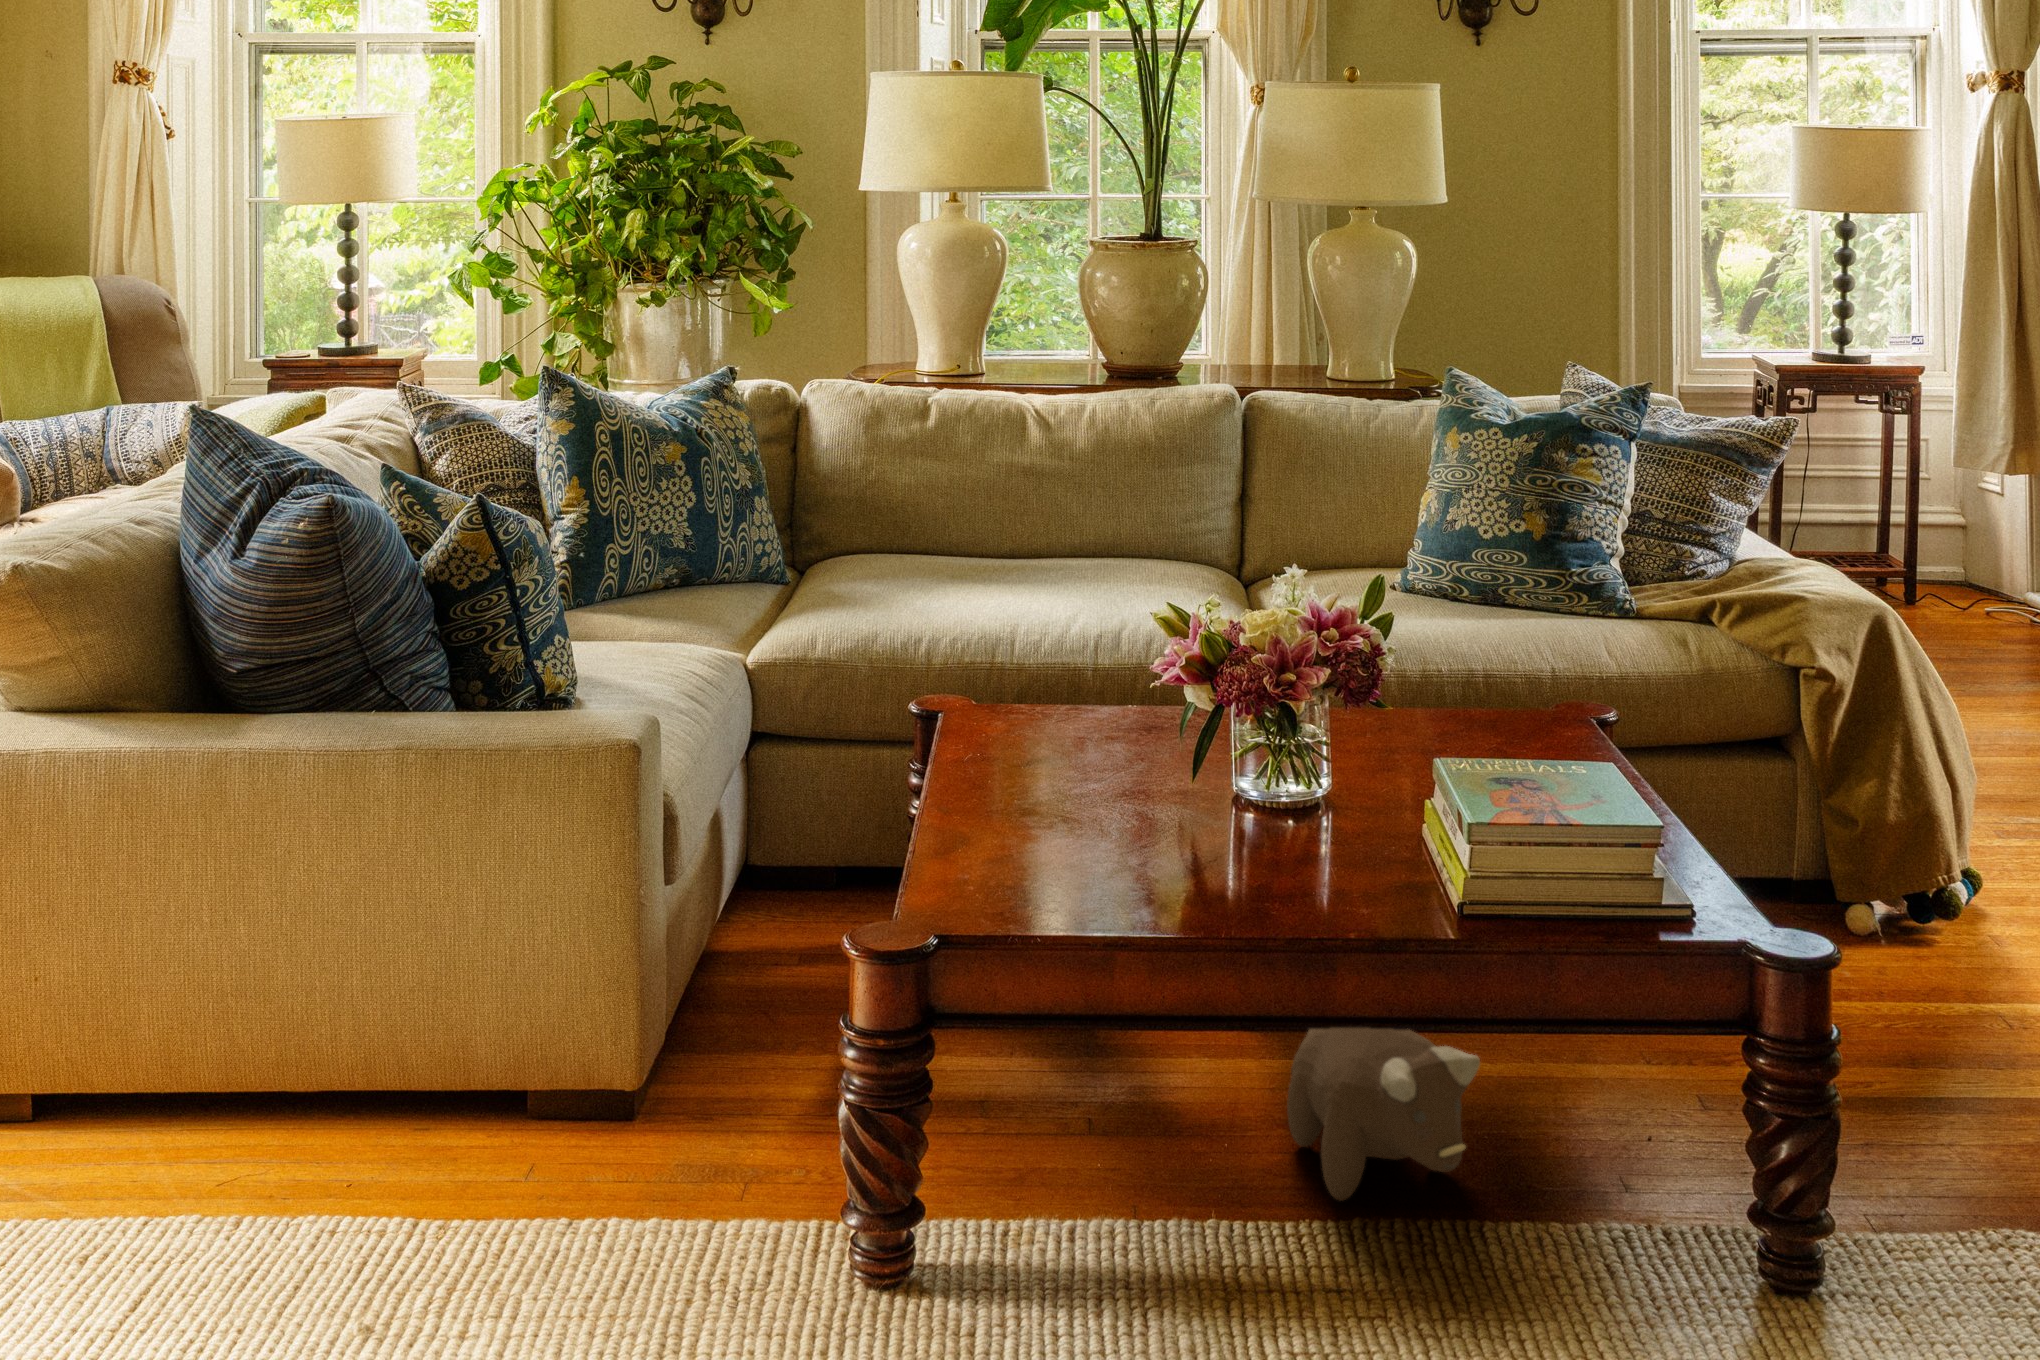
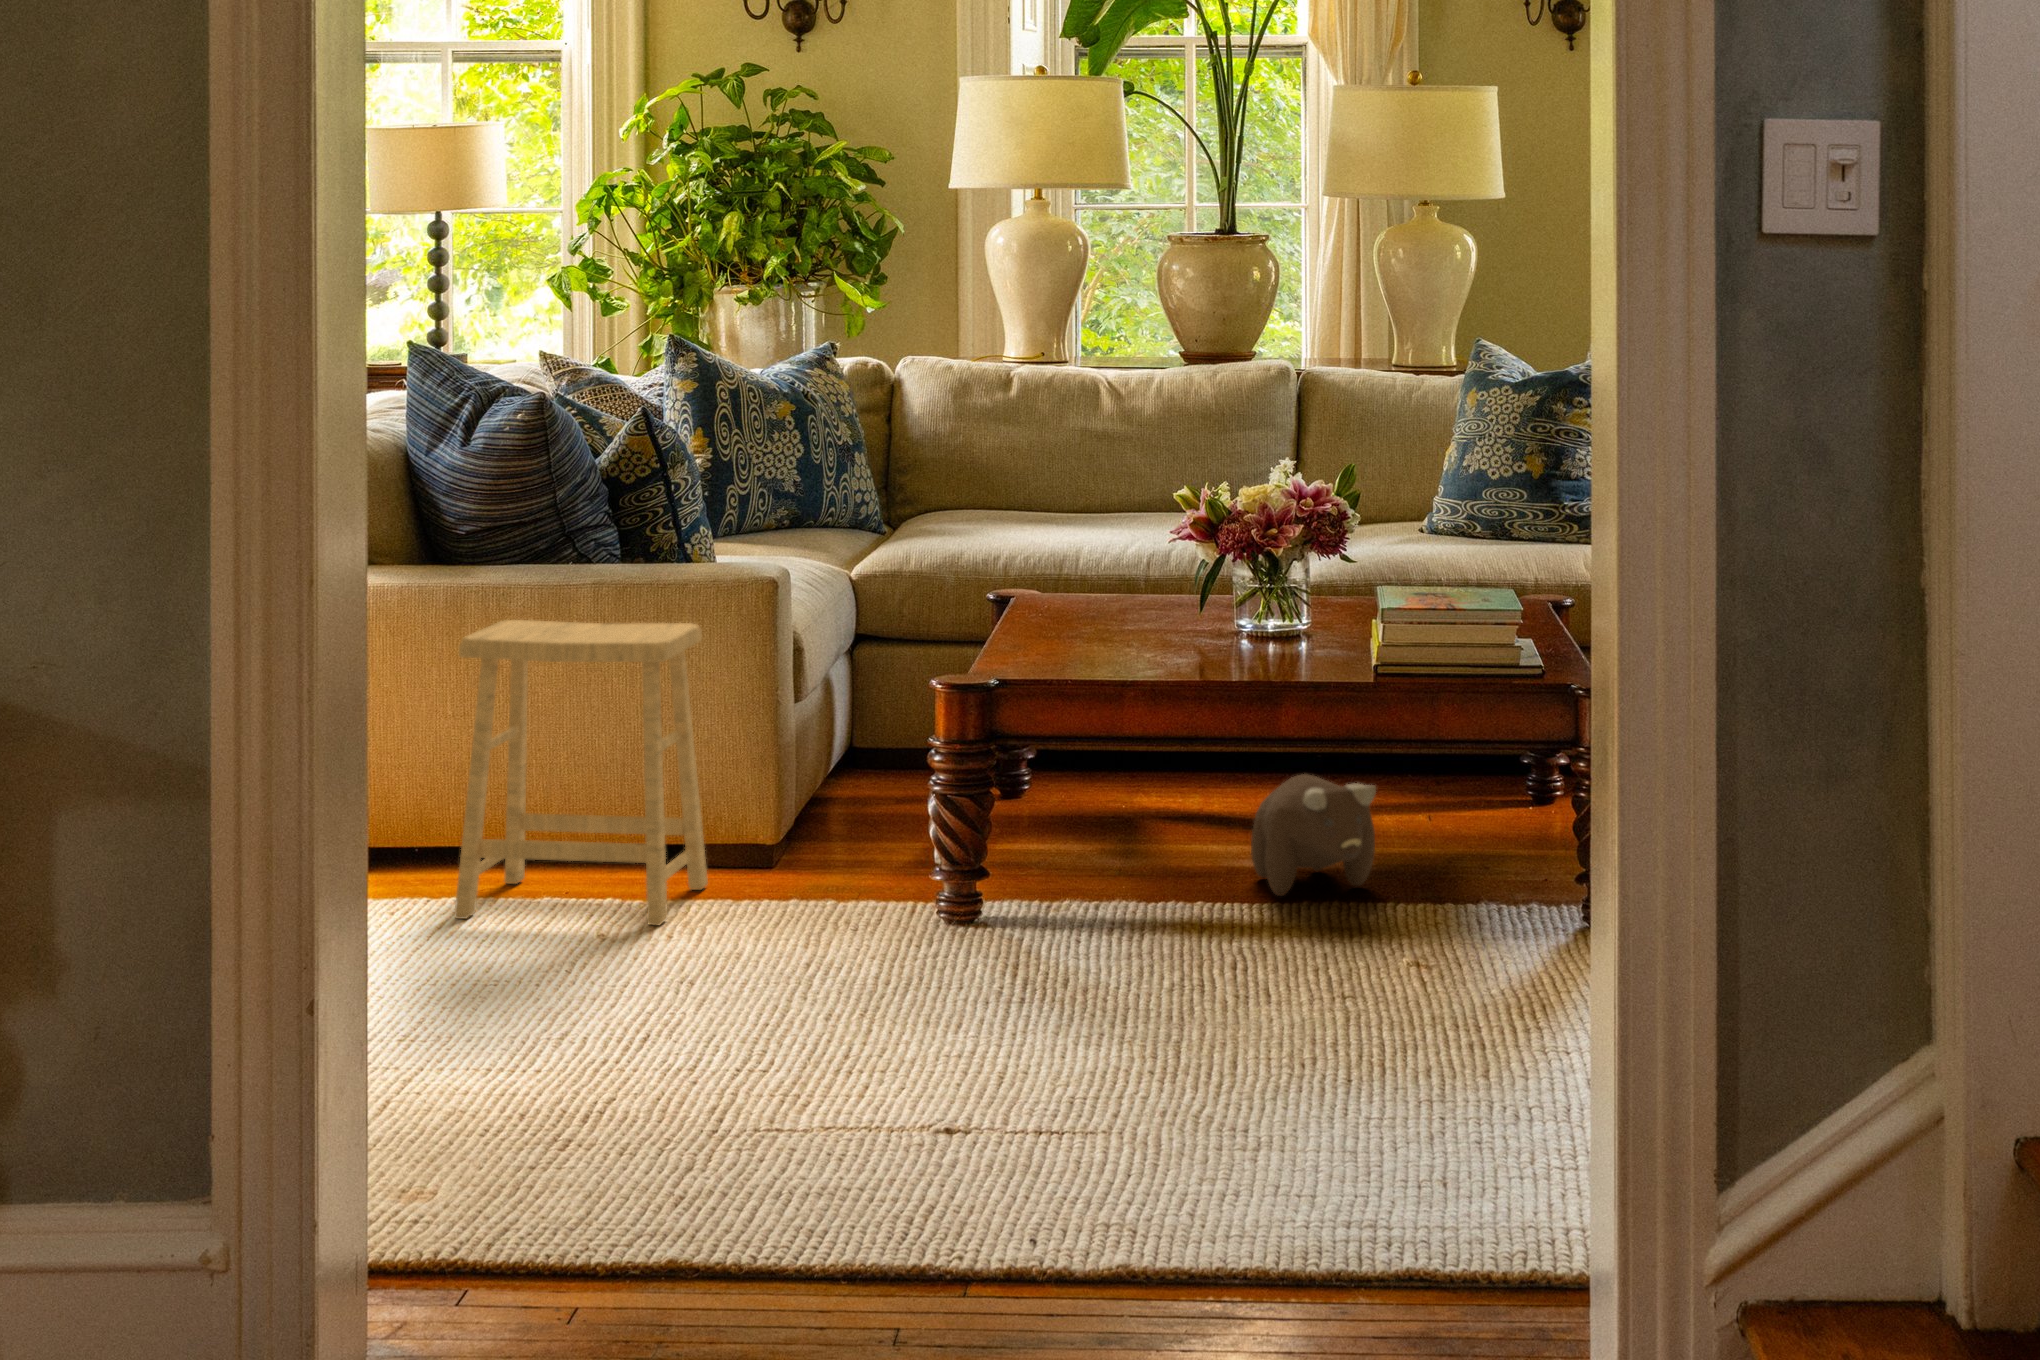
footstool: none [165,807,550,1298] -> present [454,620,708,925]

